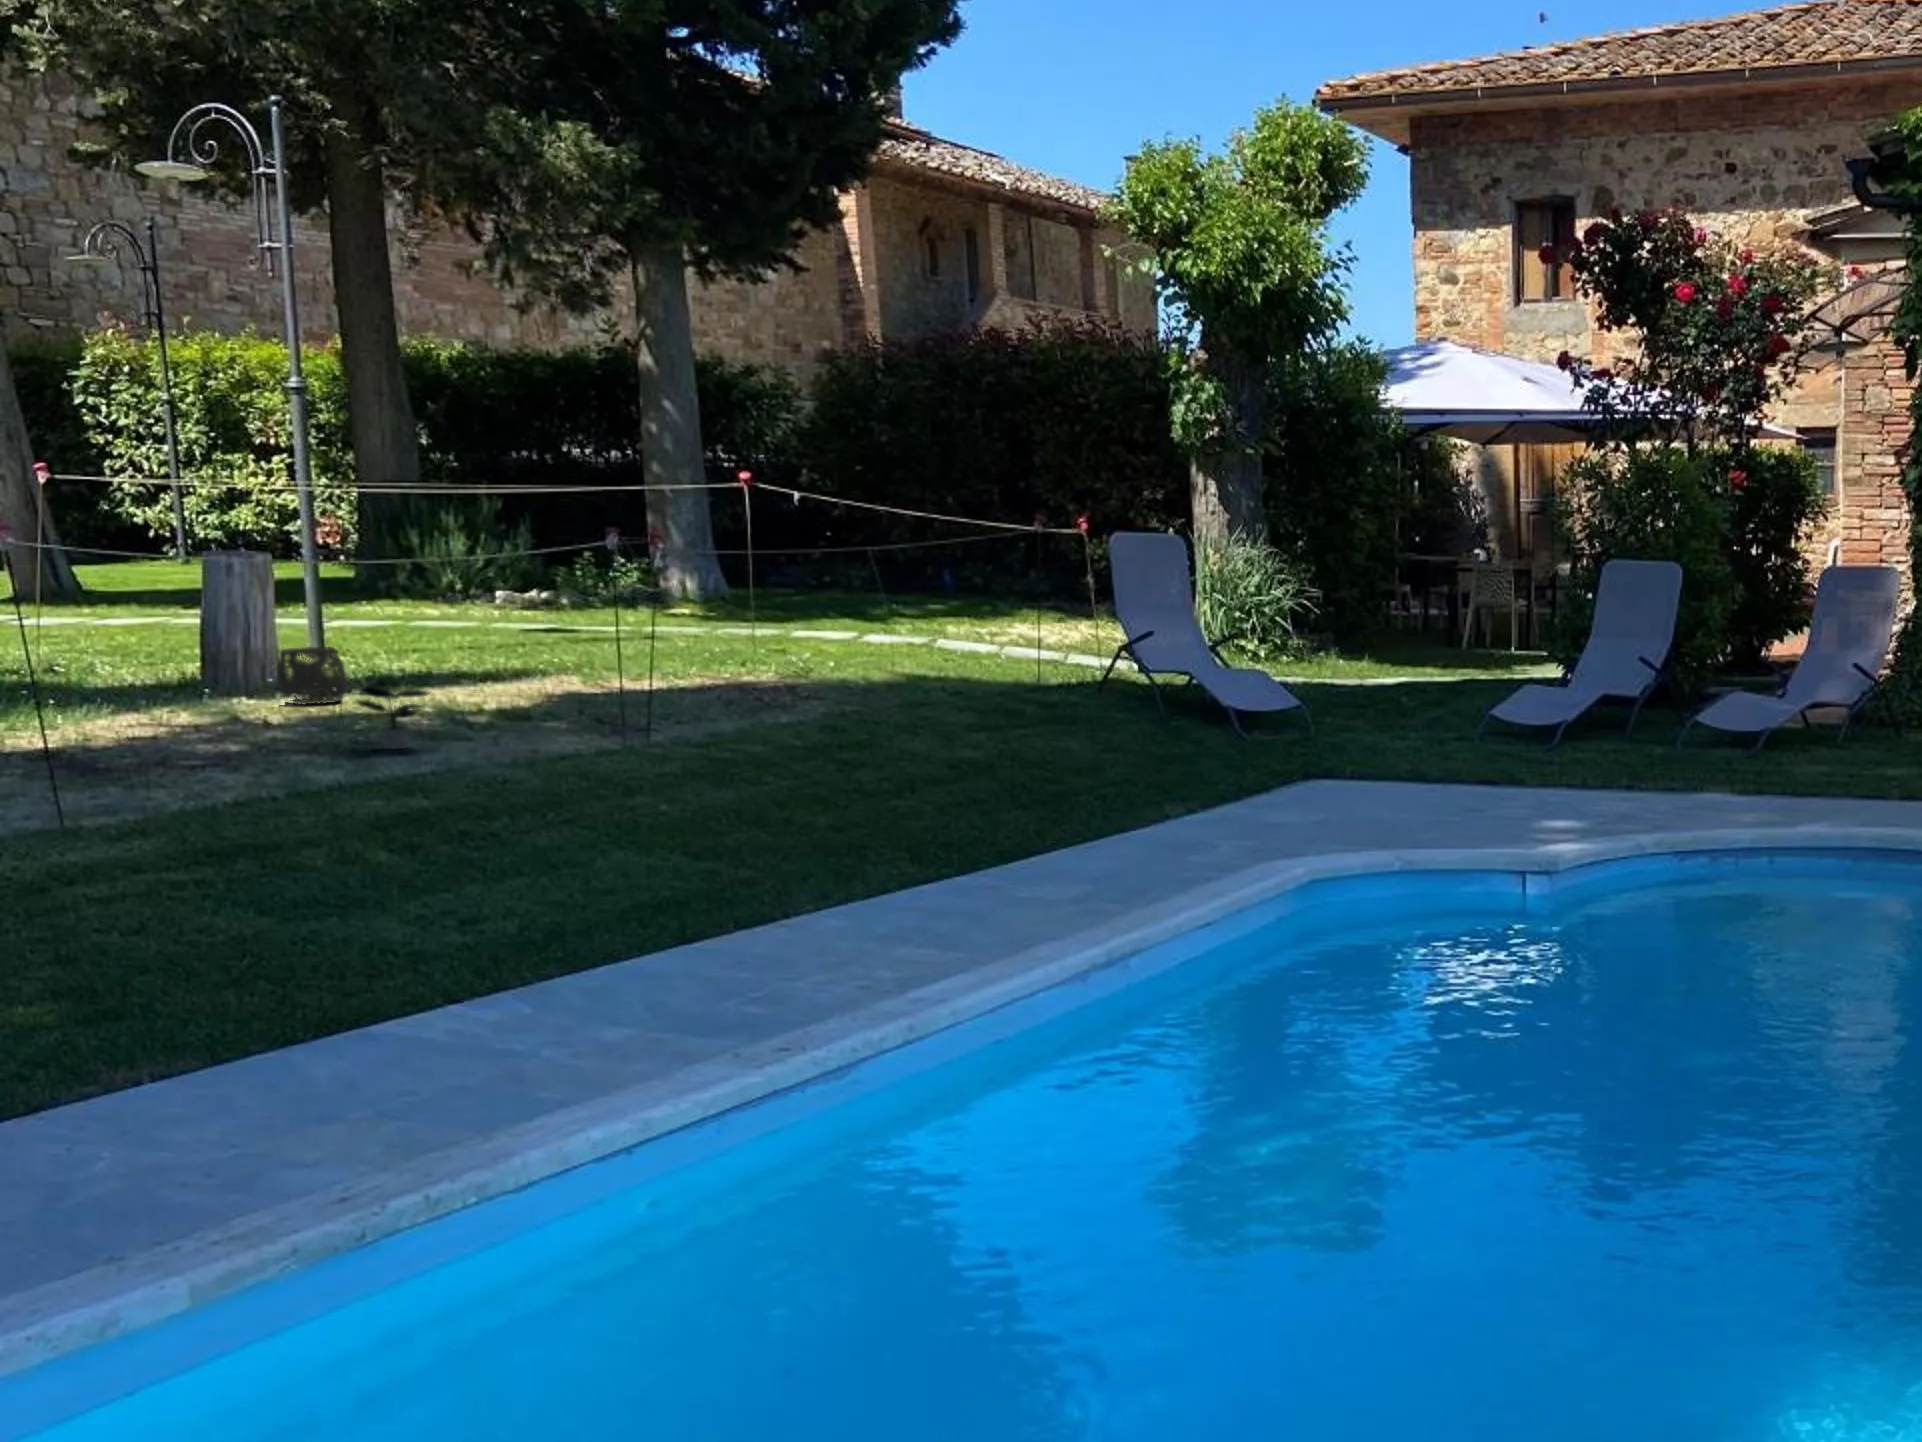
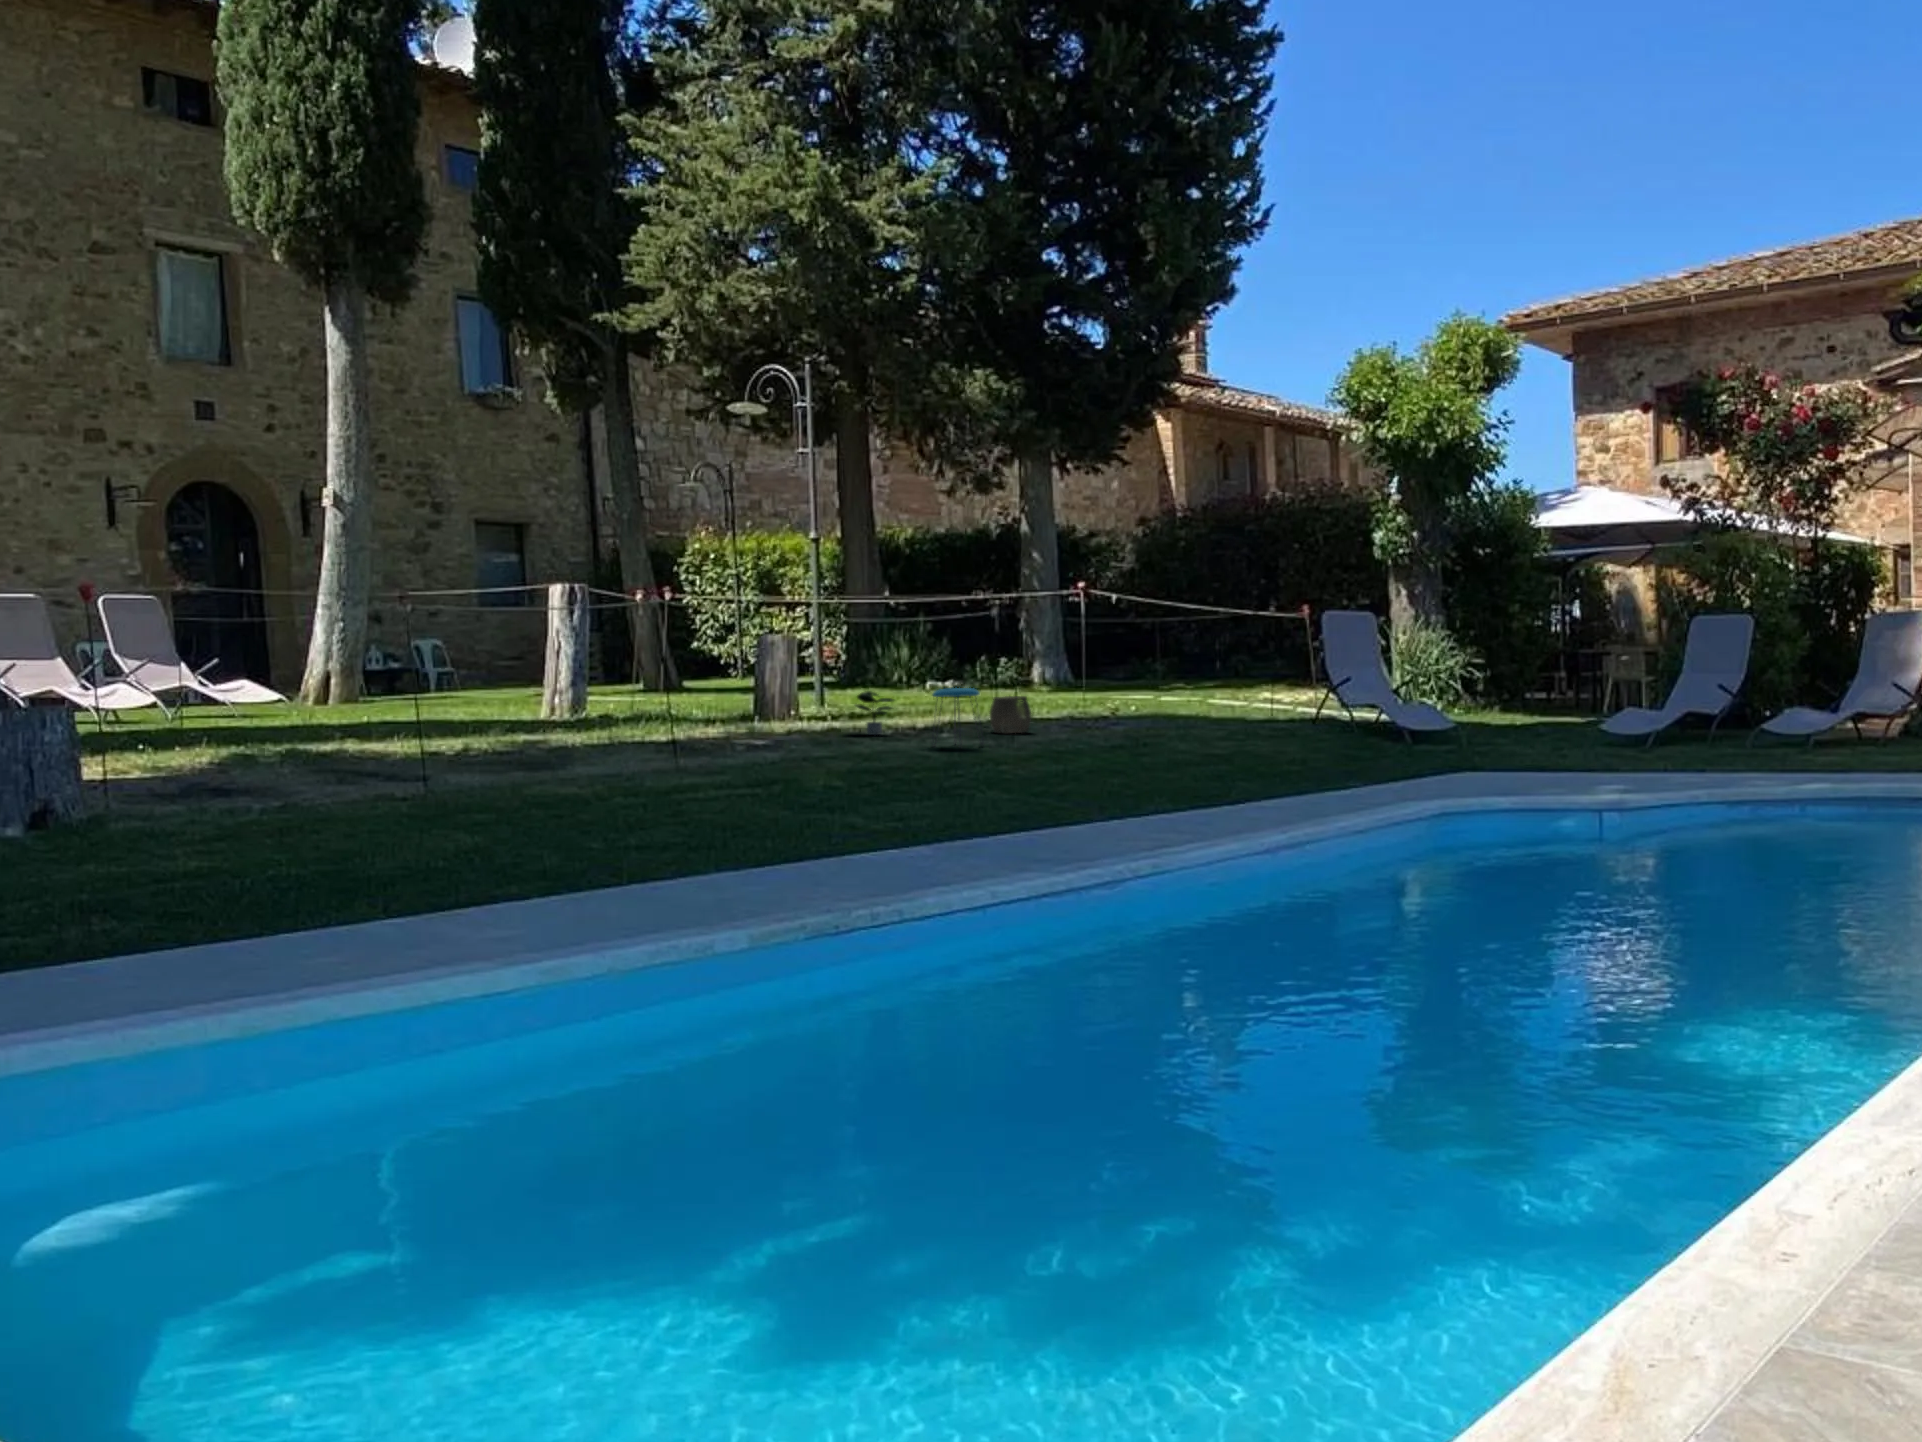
woven basket: present [276,647,347,704] -> present [990,696,1031,733]
stool: none [487,690,582,789] -> present [933,688,981,730]

